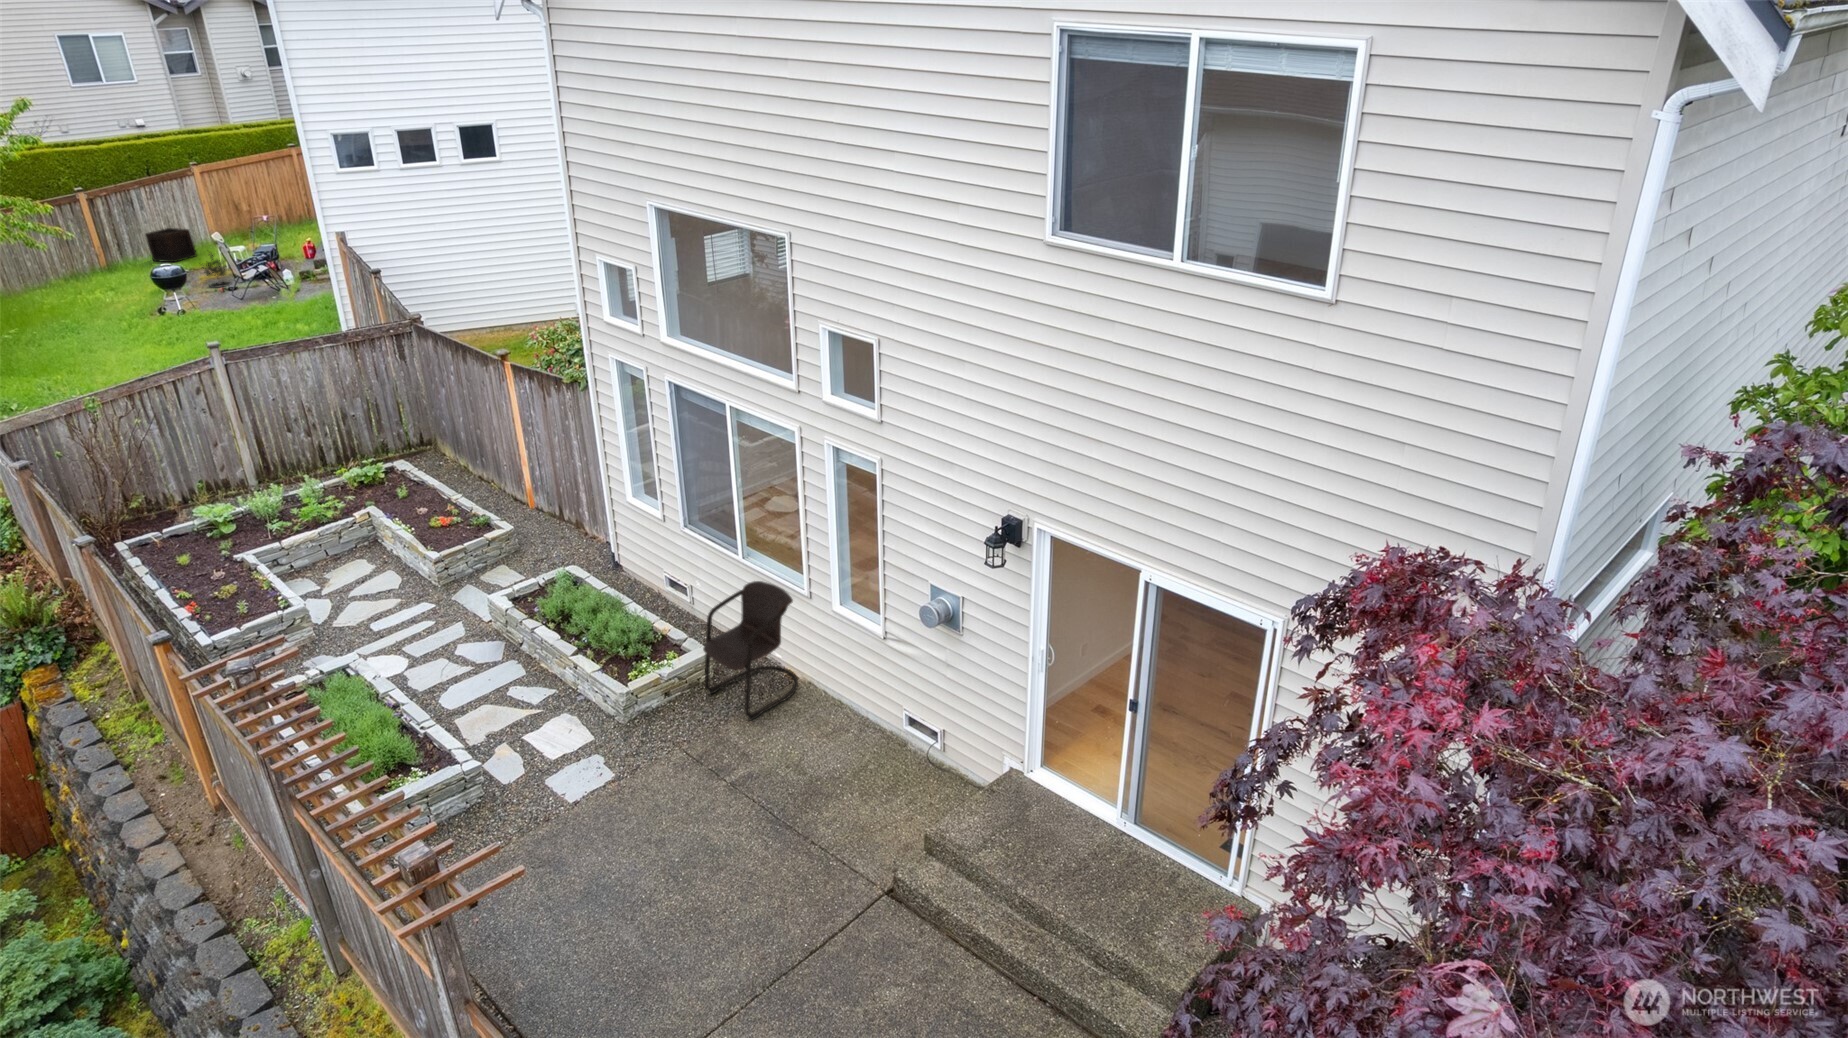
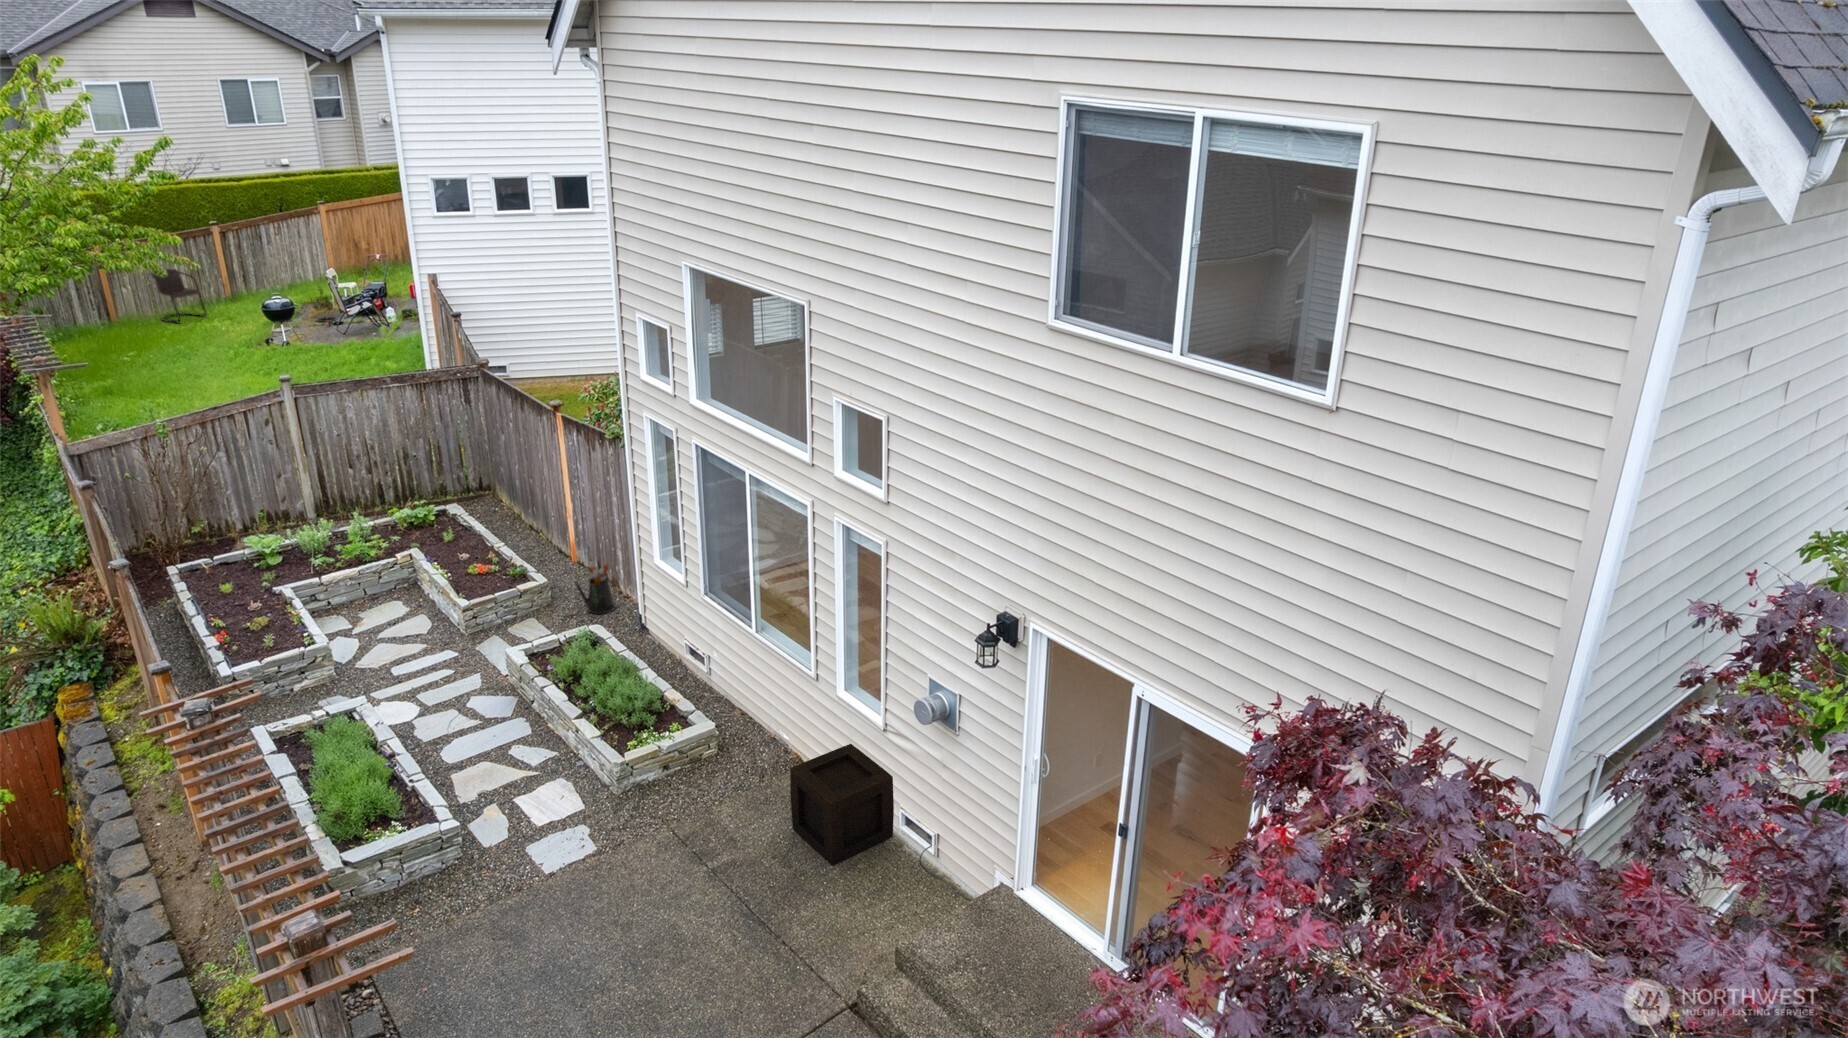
wooden crate: present [145,228,197,262] -> present [790,744,894,866]
watering can: none [541,505,586,557] -> present [575,564,616,614]
chair: present [703,581,798,720] -> present [150,269,207,323]

